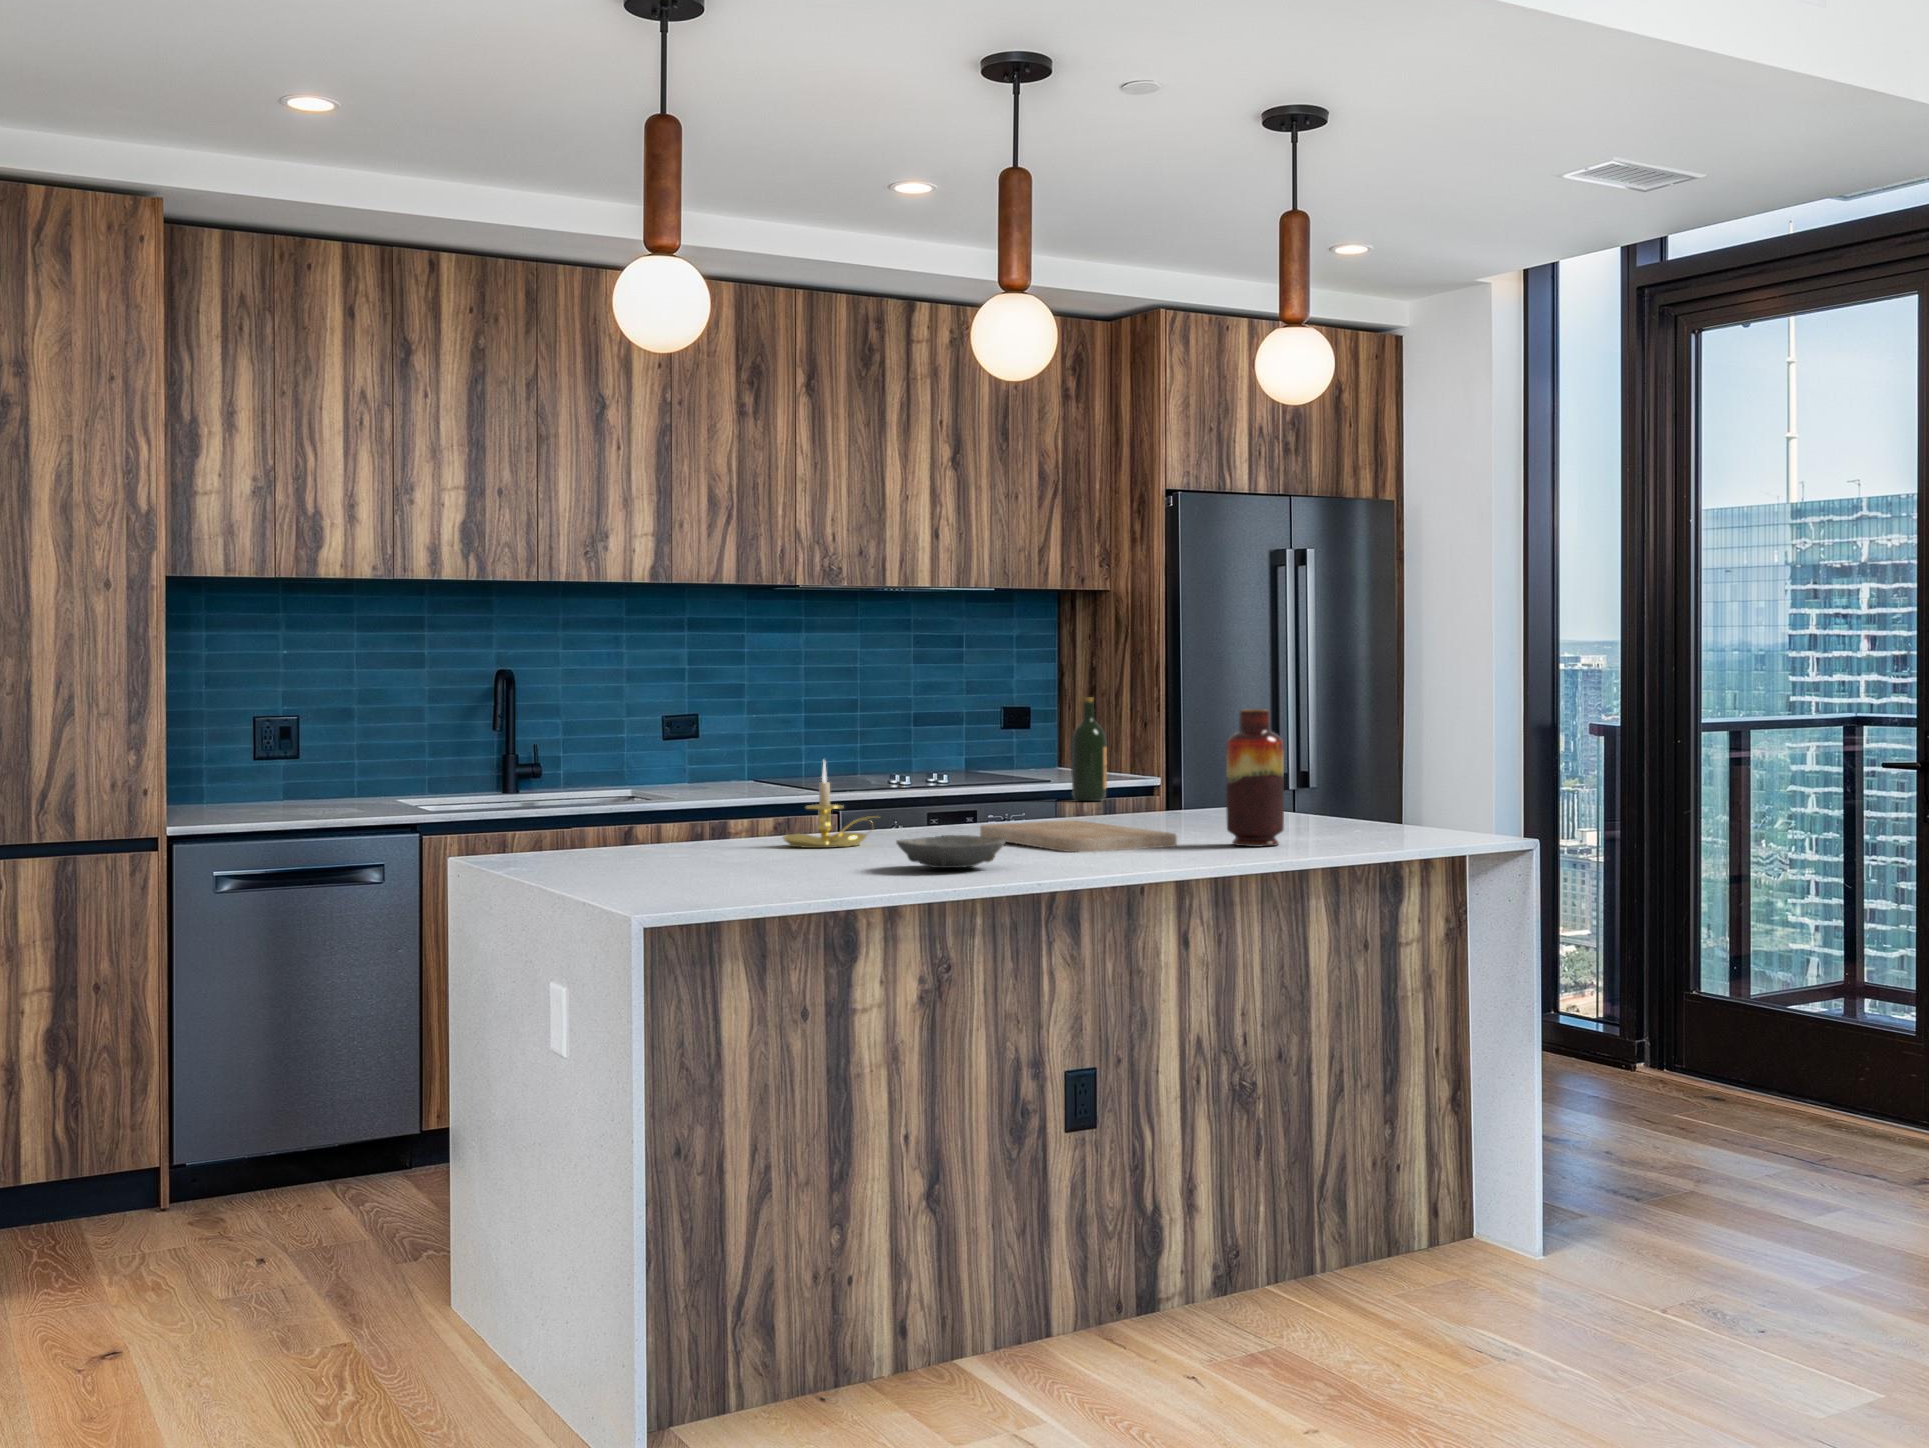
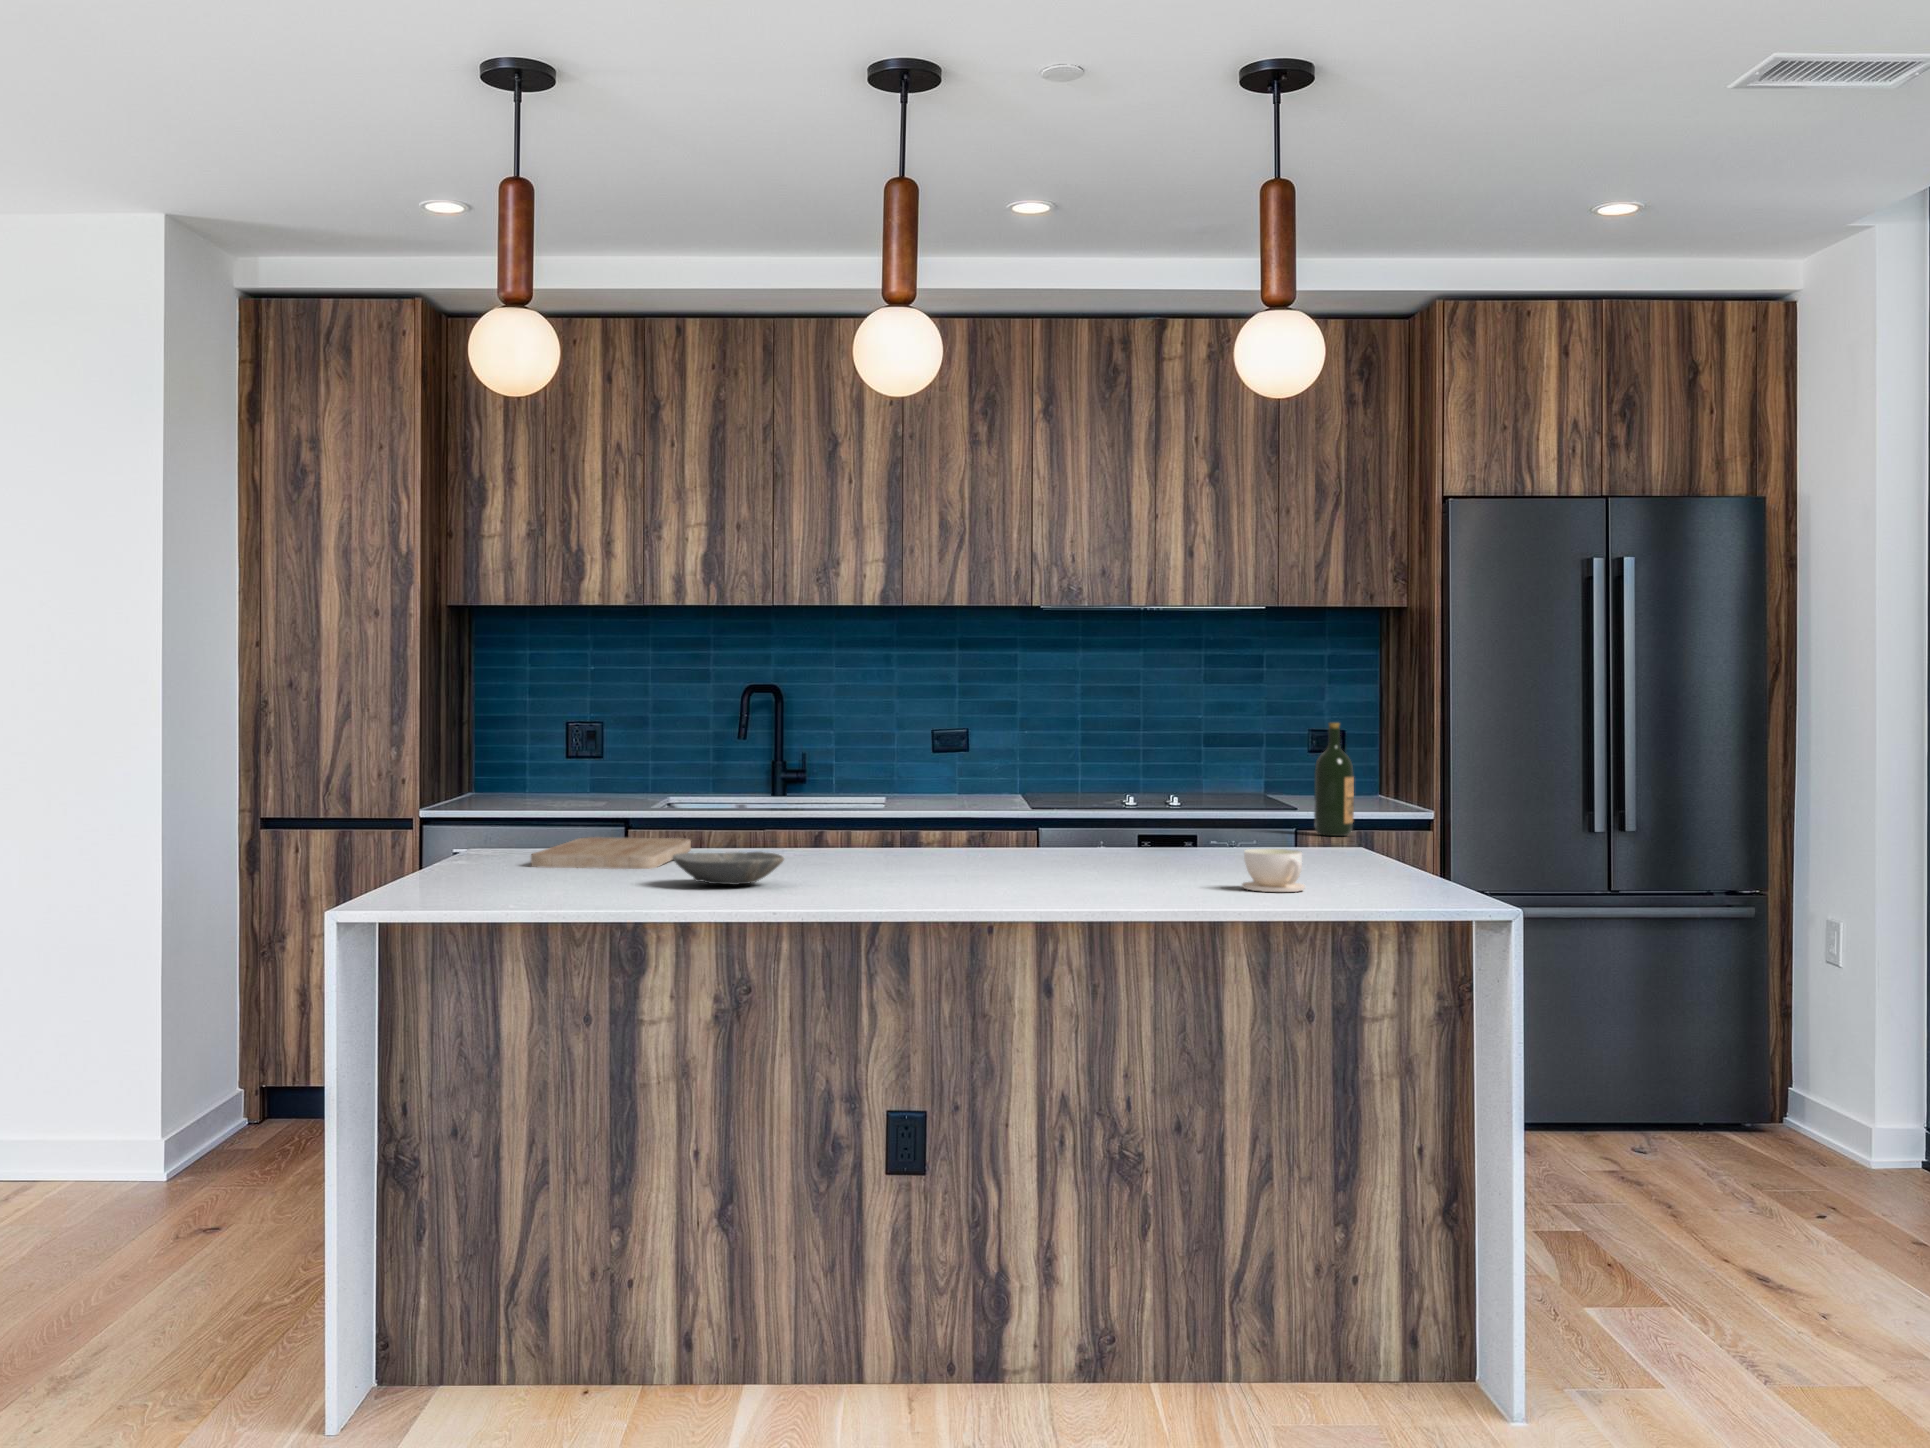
vase: present [1226,709,1284,847] -> none [1111,735,1176,890]
candle holder: present [783,762,875,848] -> none [760,773,850,860]
coffee cup: none [1317,805,1377,841] -> present [1242,849,1306,892]
cutting board: present [980,820,1177,852] -> present [531,837,691,869]

